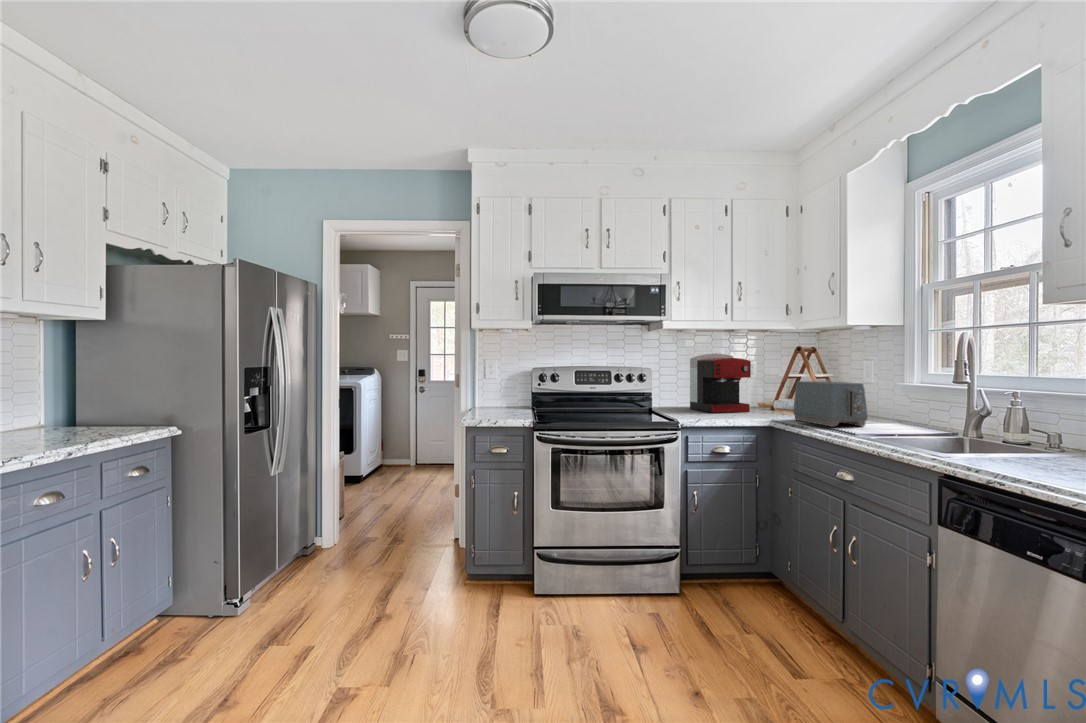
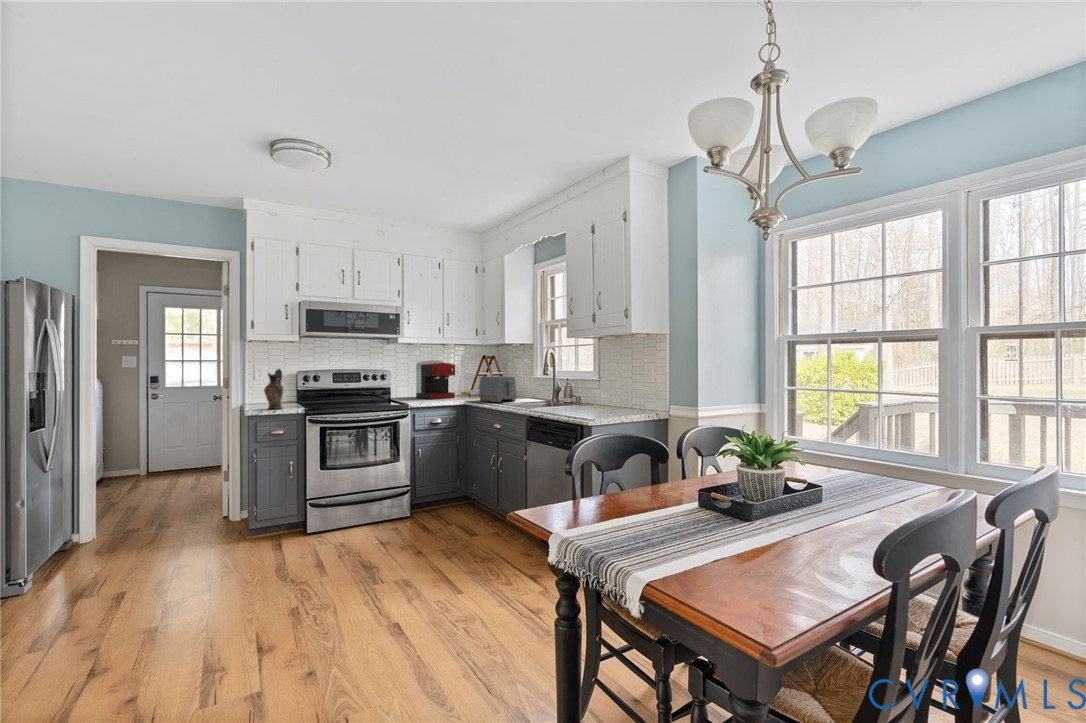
ceramic pitcher: none [488,365,511,418] -> present [264,369,283,409]

